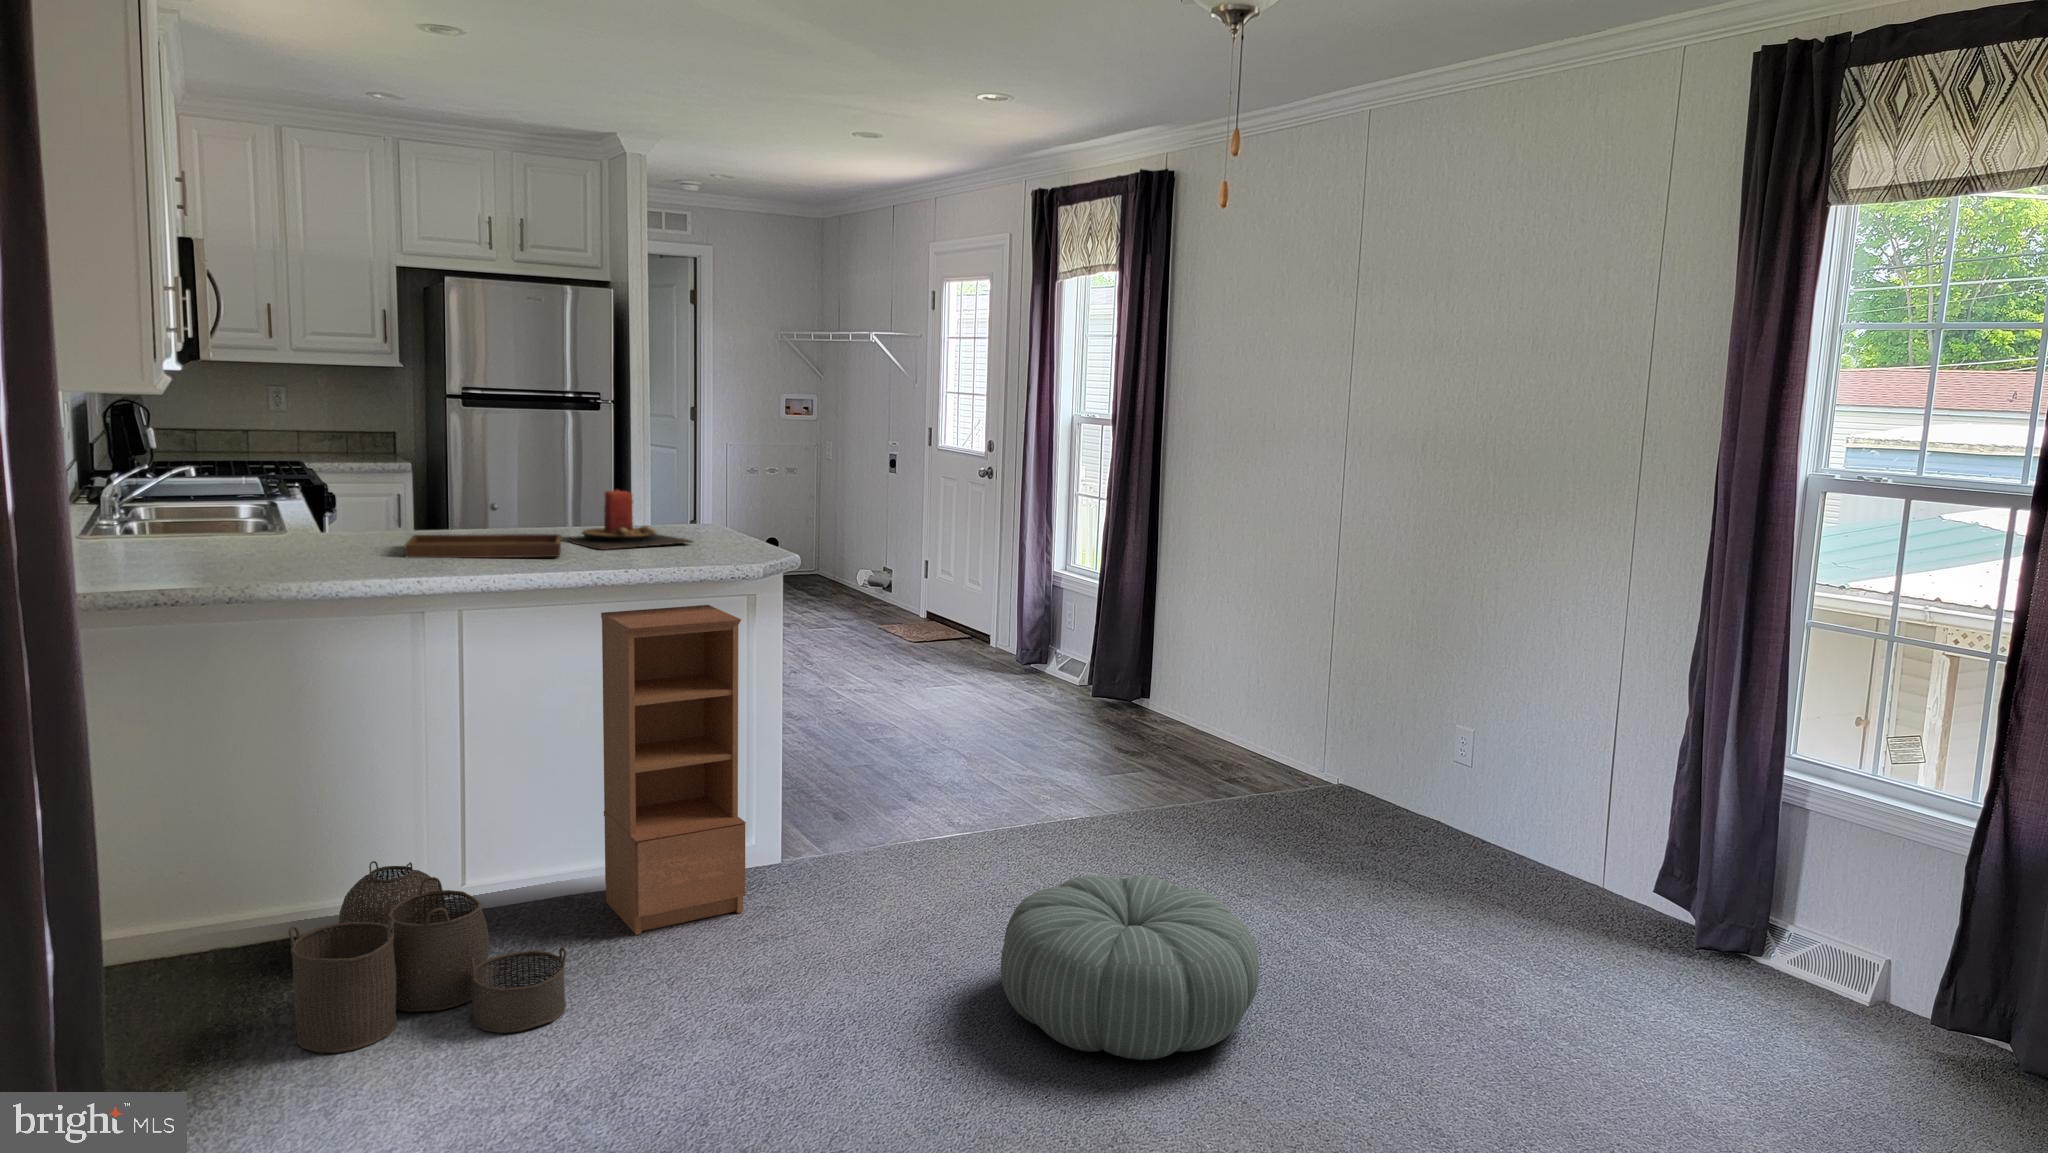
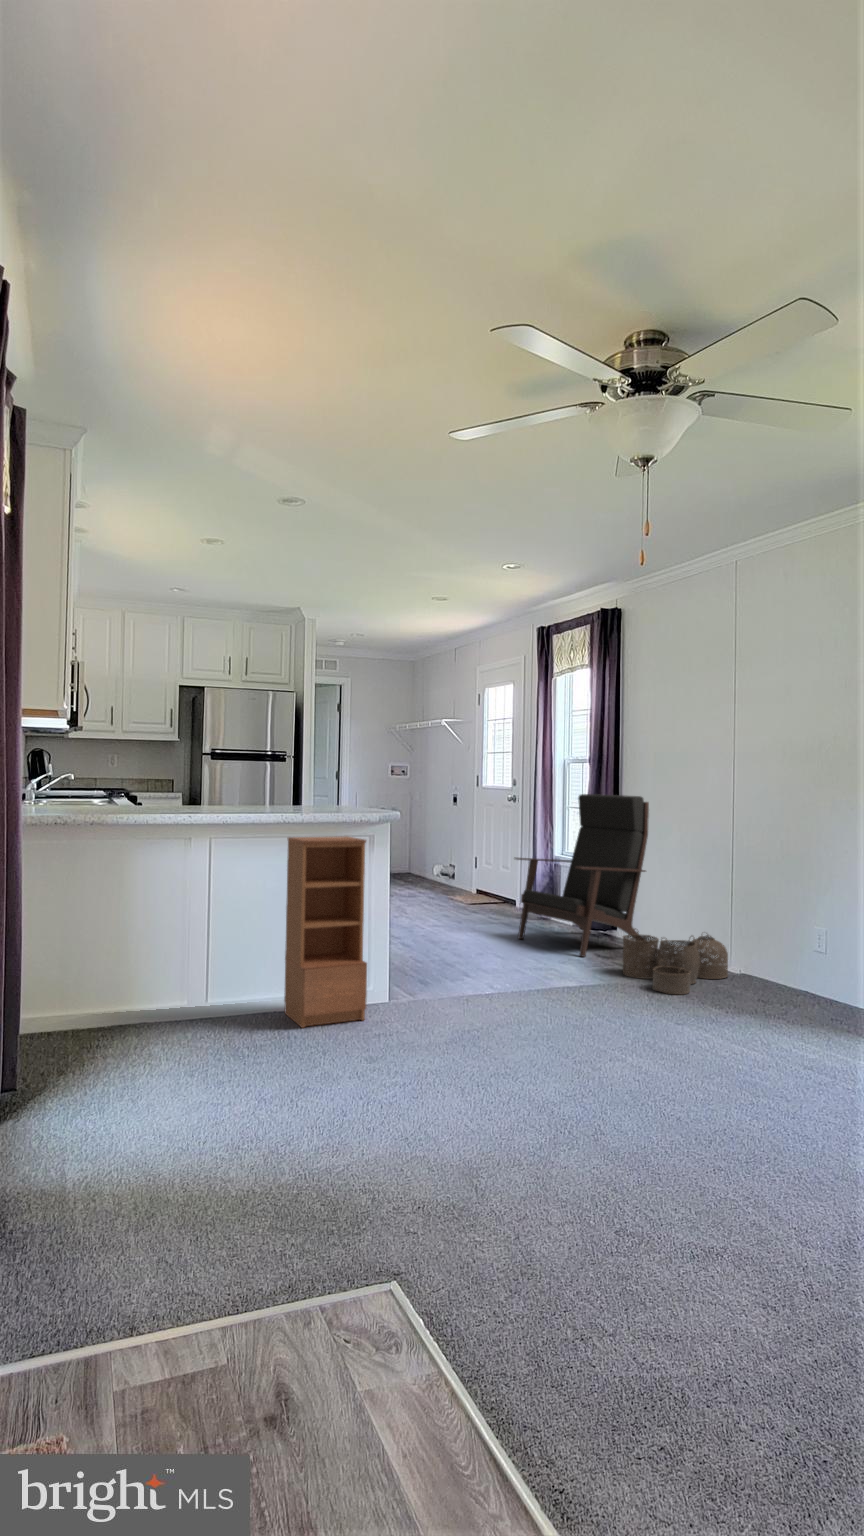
lounge chair: none [989,483,1207,754] -> present [515,794,649,957]
candle: present [561,490,693,550] -> none [262,781,339,812]
tray: present [405,503,561,558] -> none [180,783,265,812]
woven basket: present [288,861,566,1053] -> present [623,928,728,994]
pouf: present [1001,876,1259,1060] -> none [521,991,685,1093]

